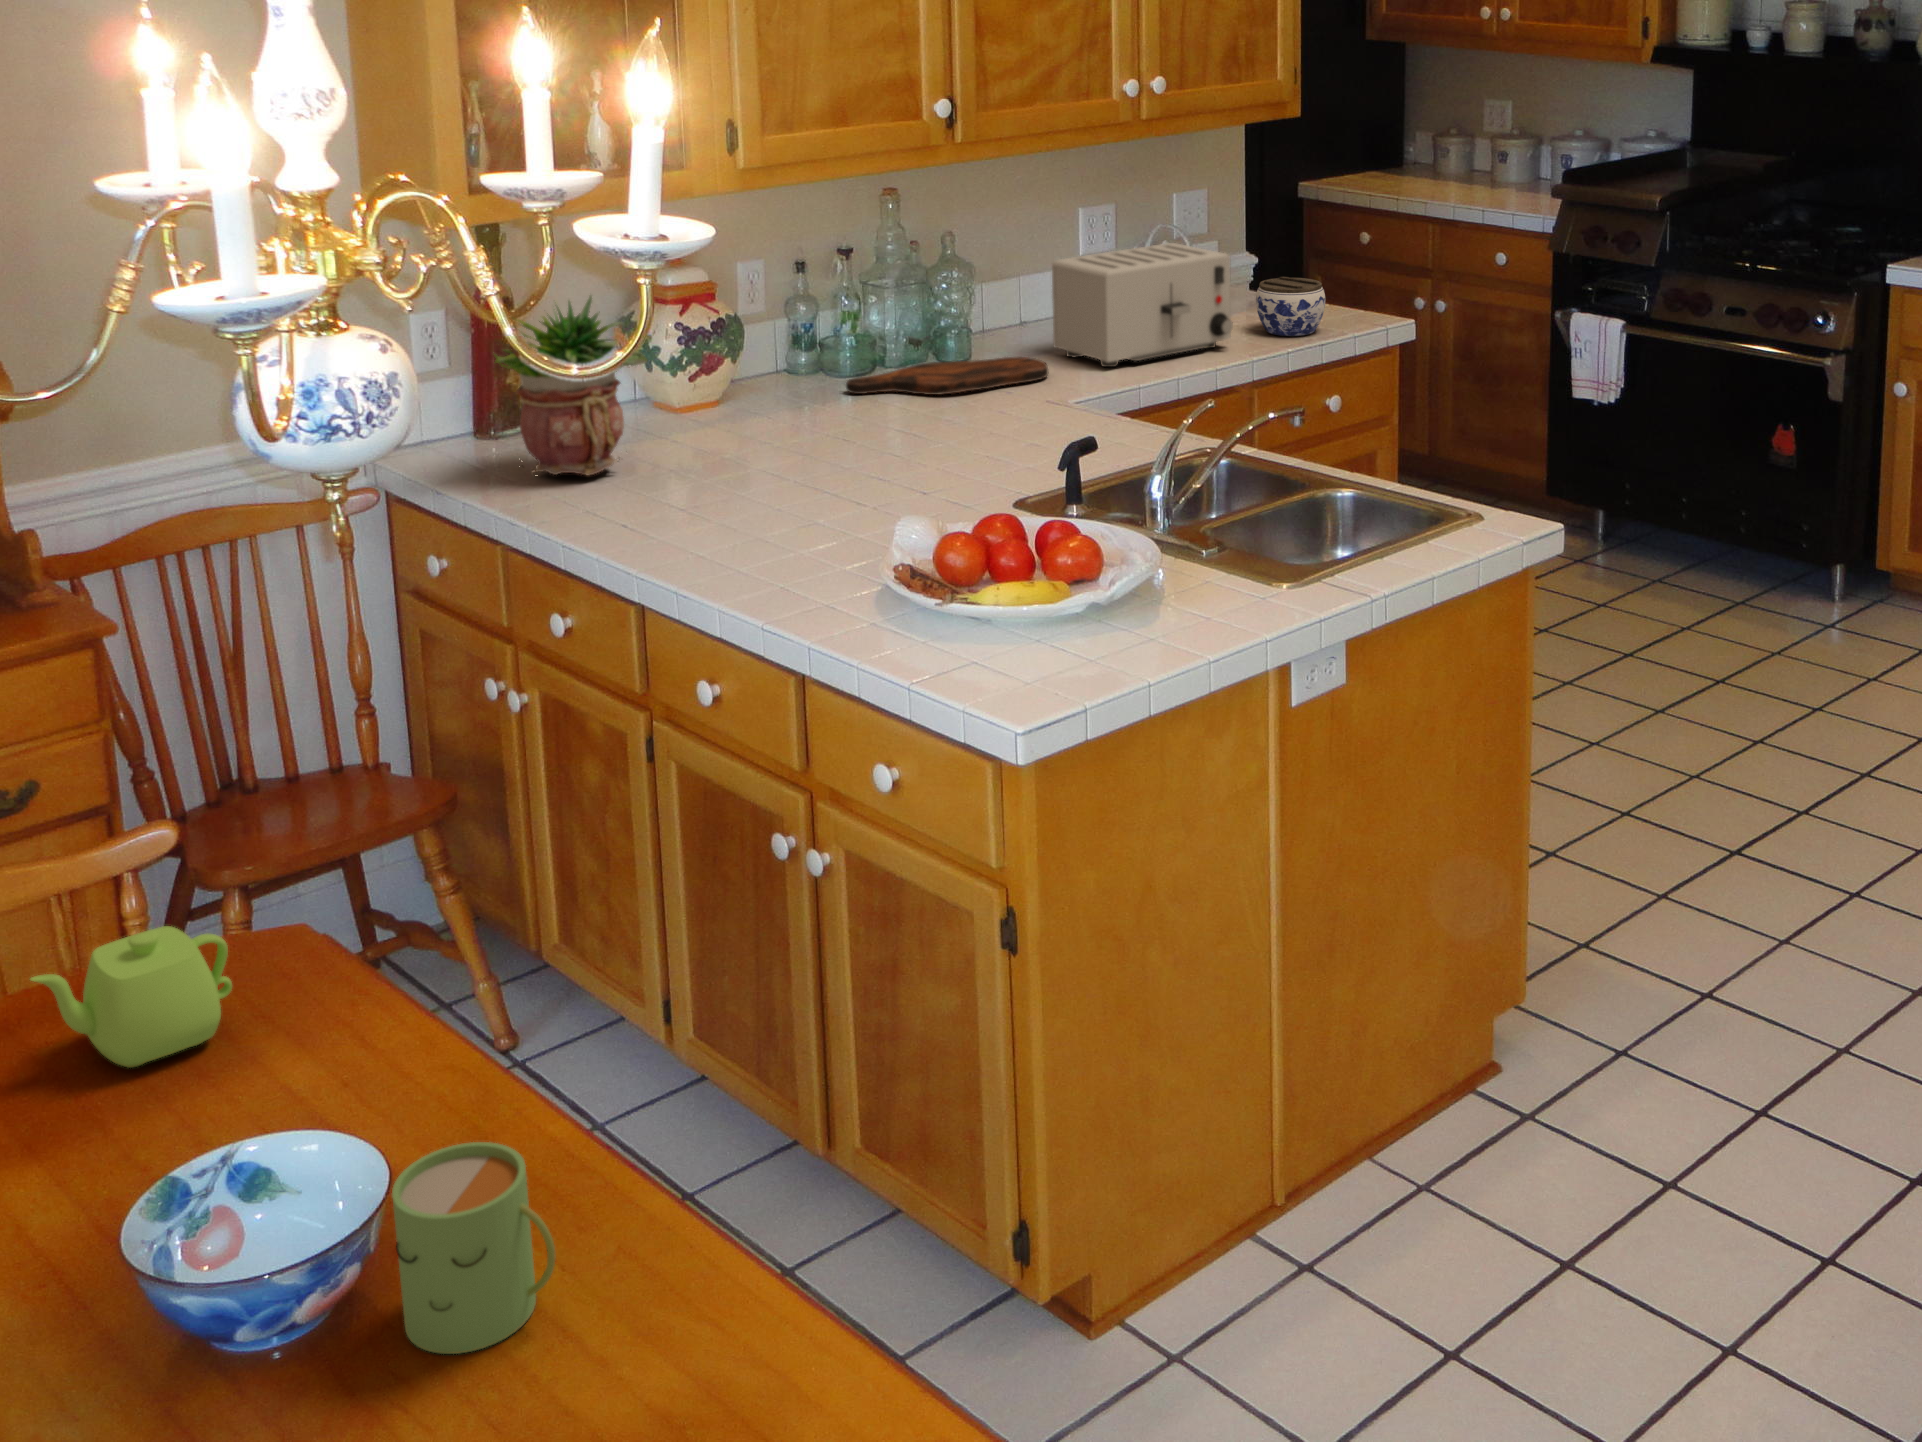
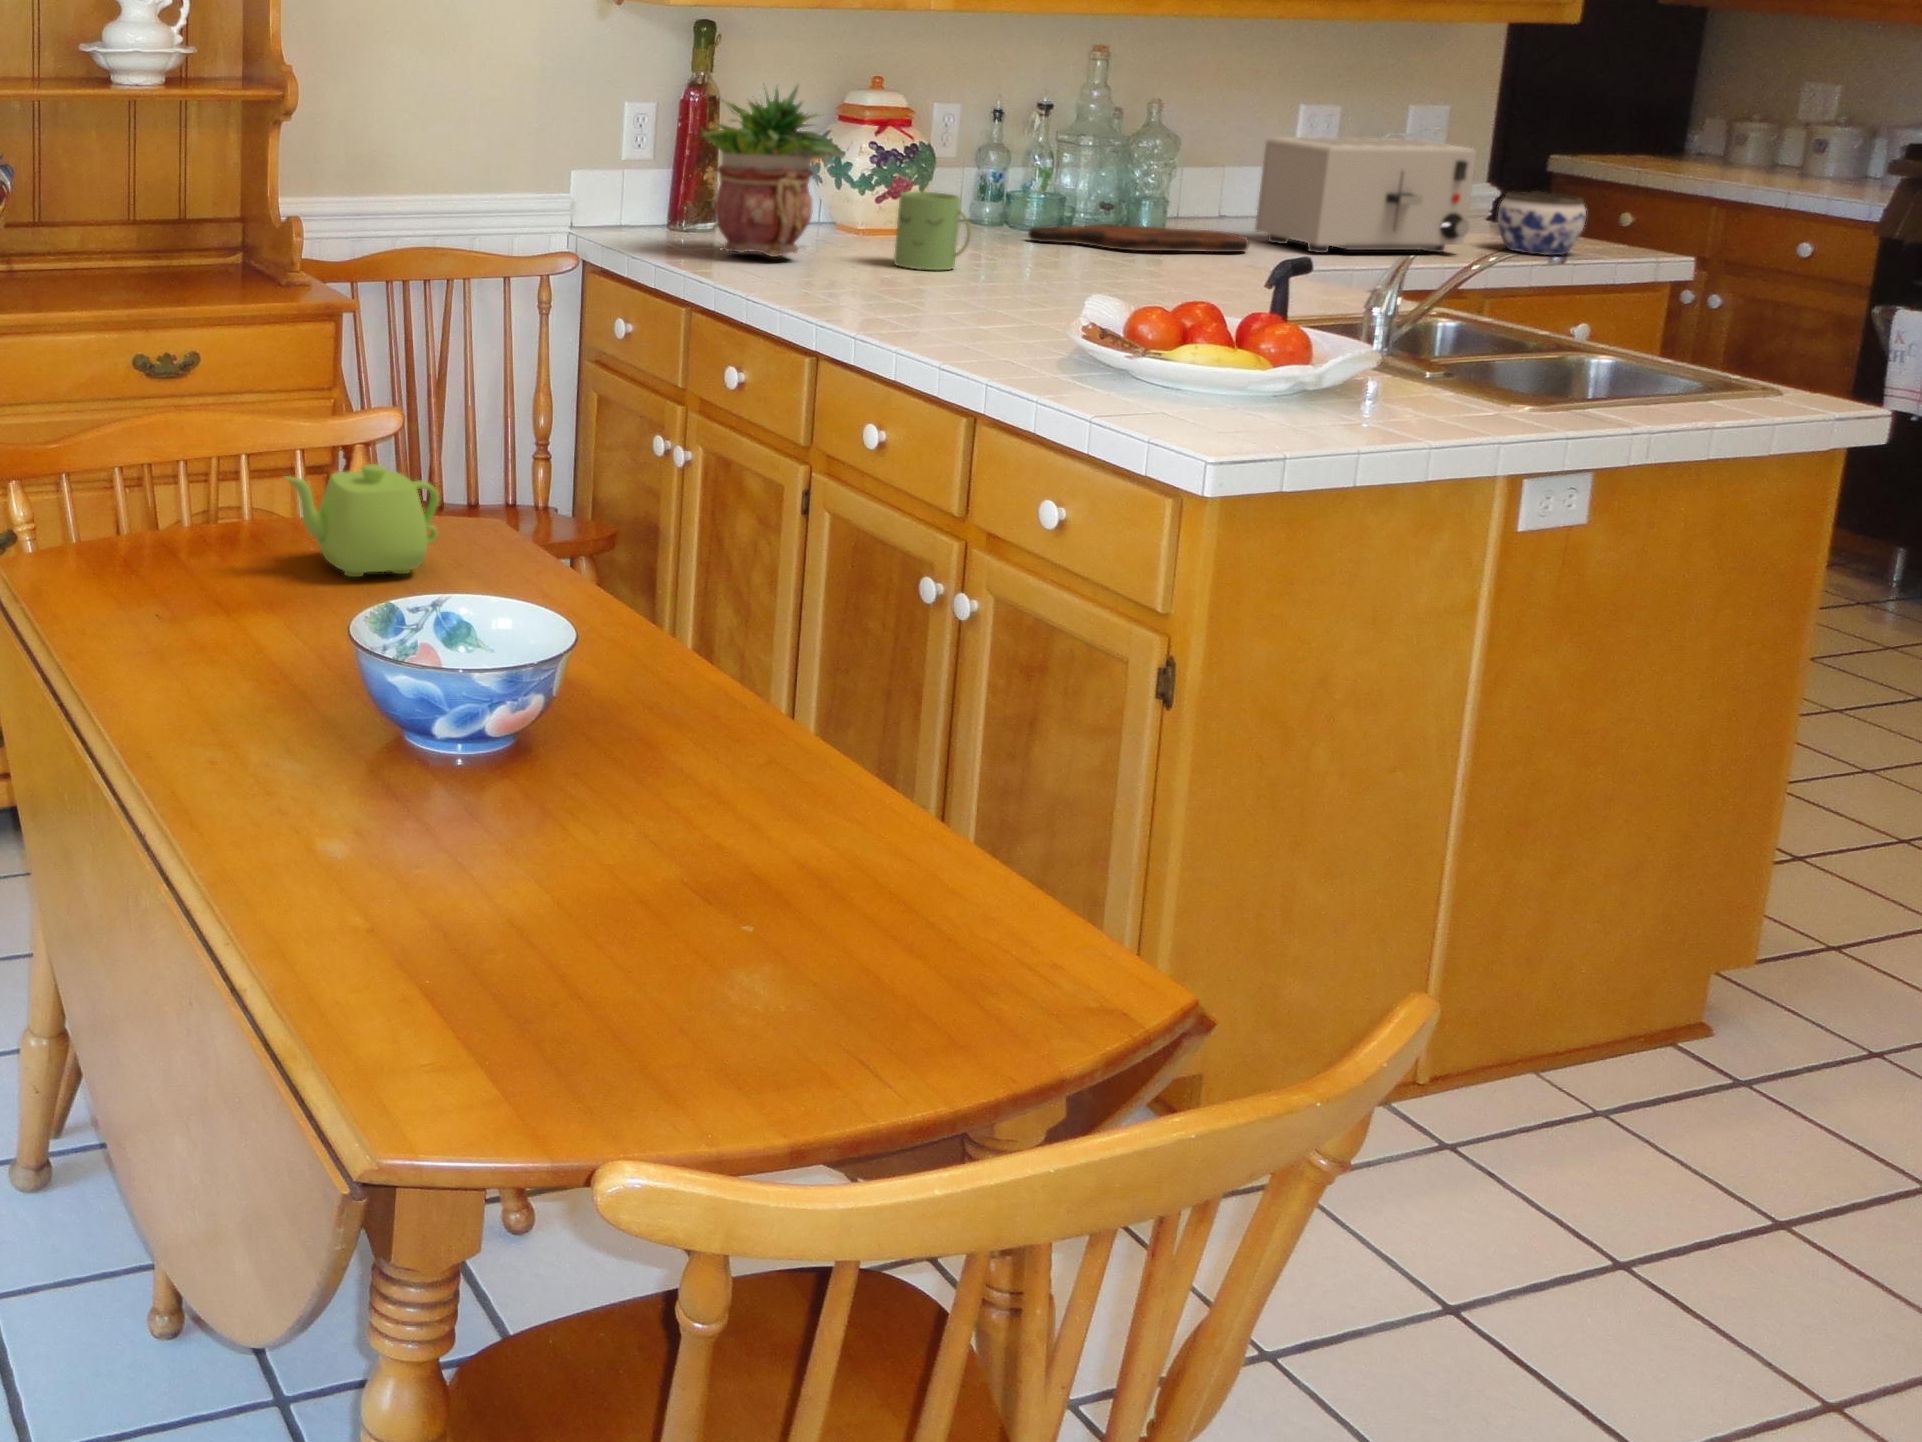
mug: present [392,1142,556,1354] -> present [894,192,971,270]

